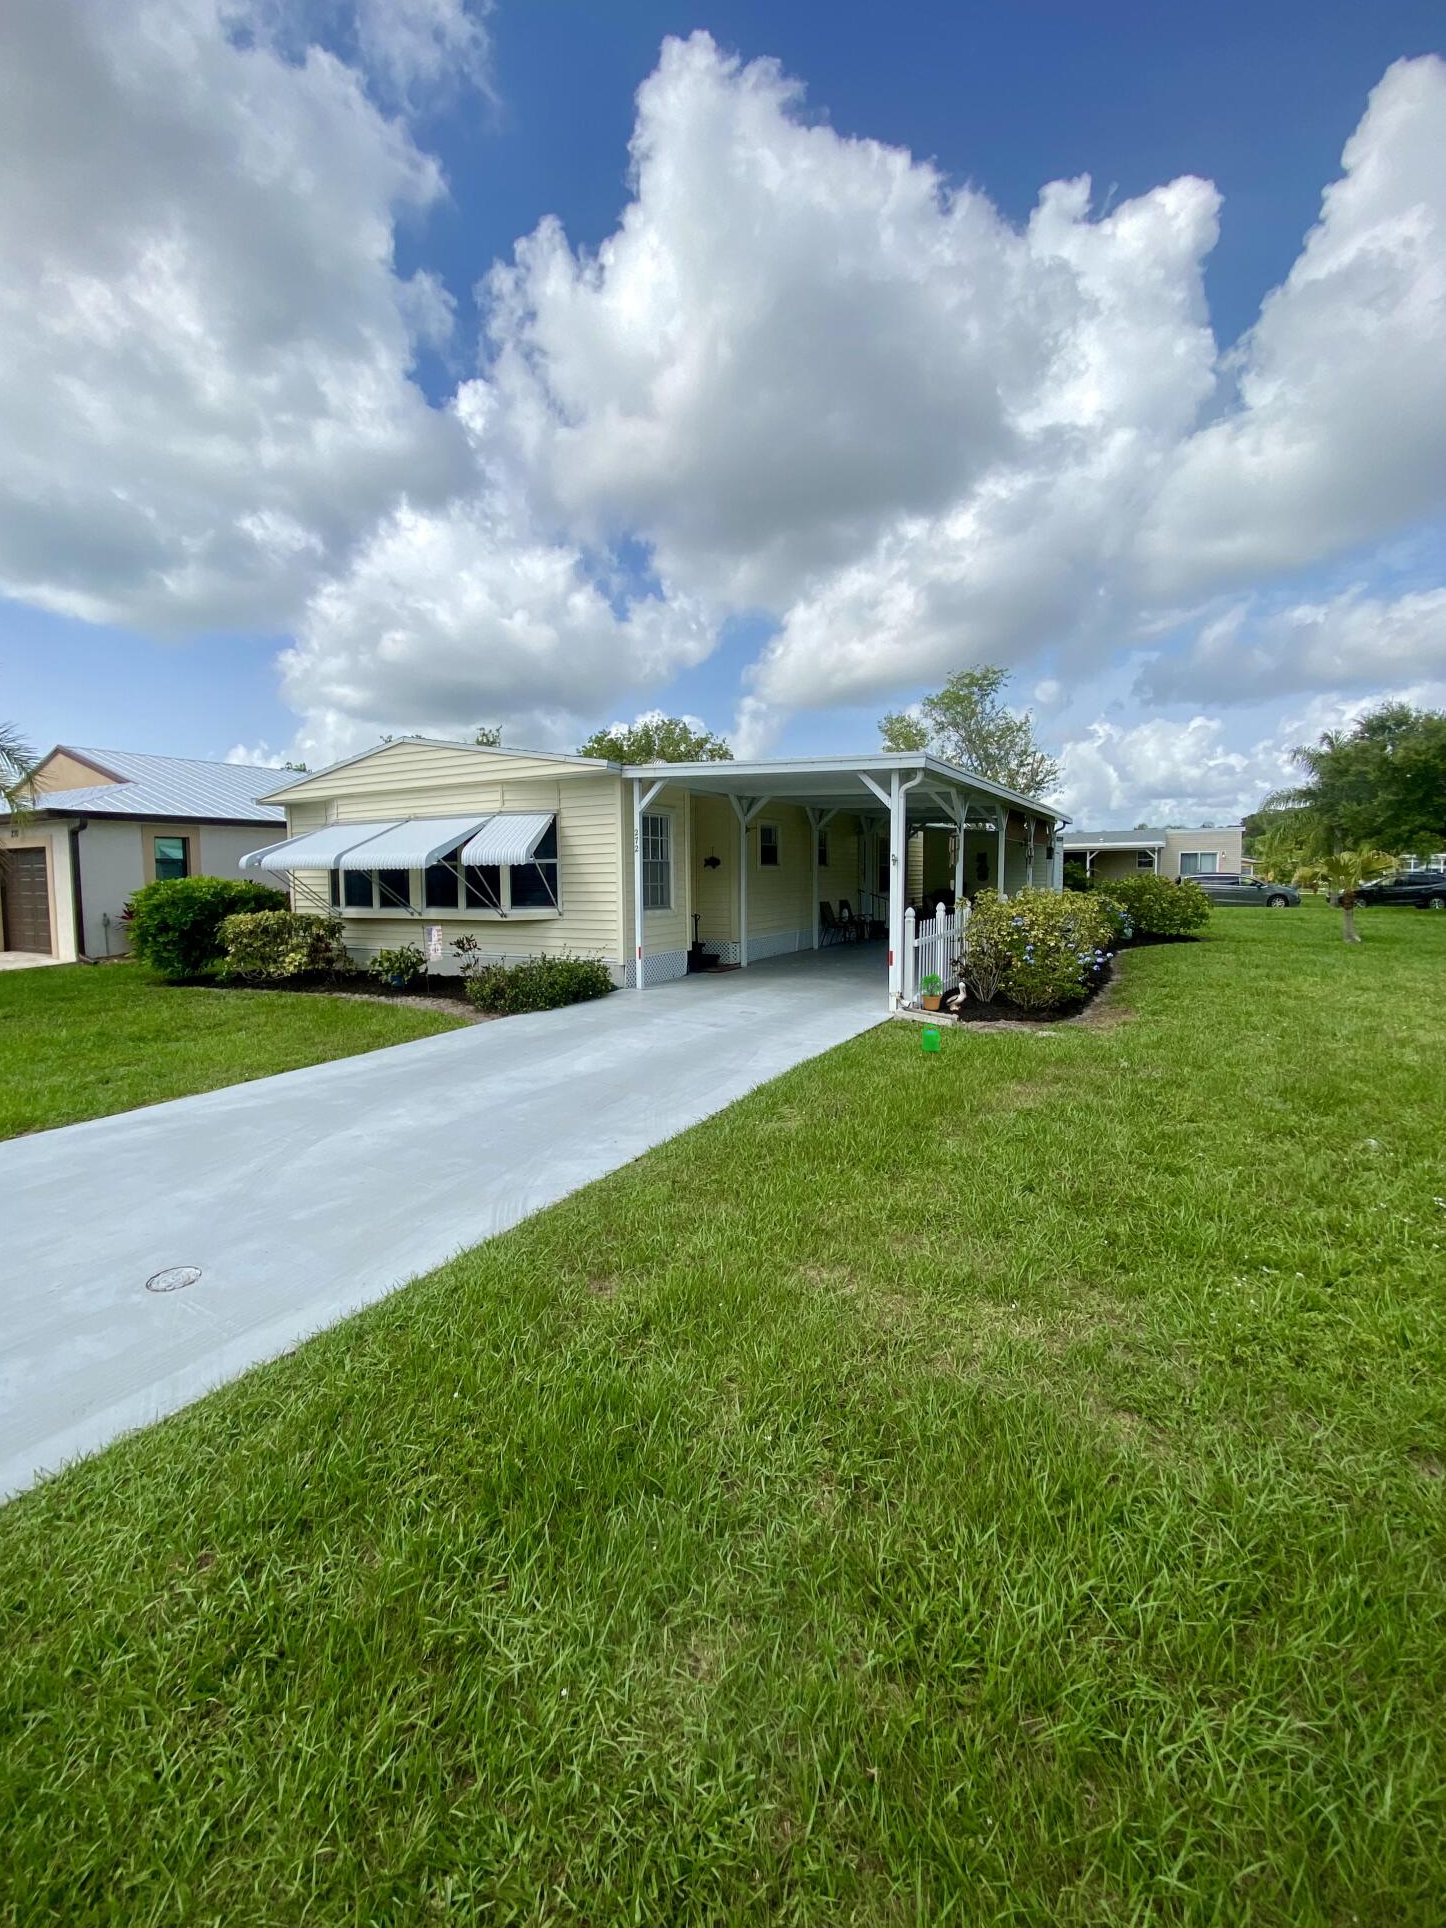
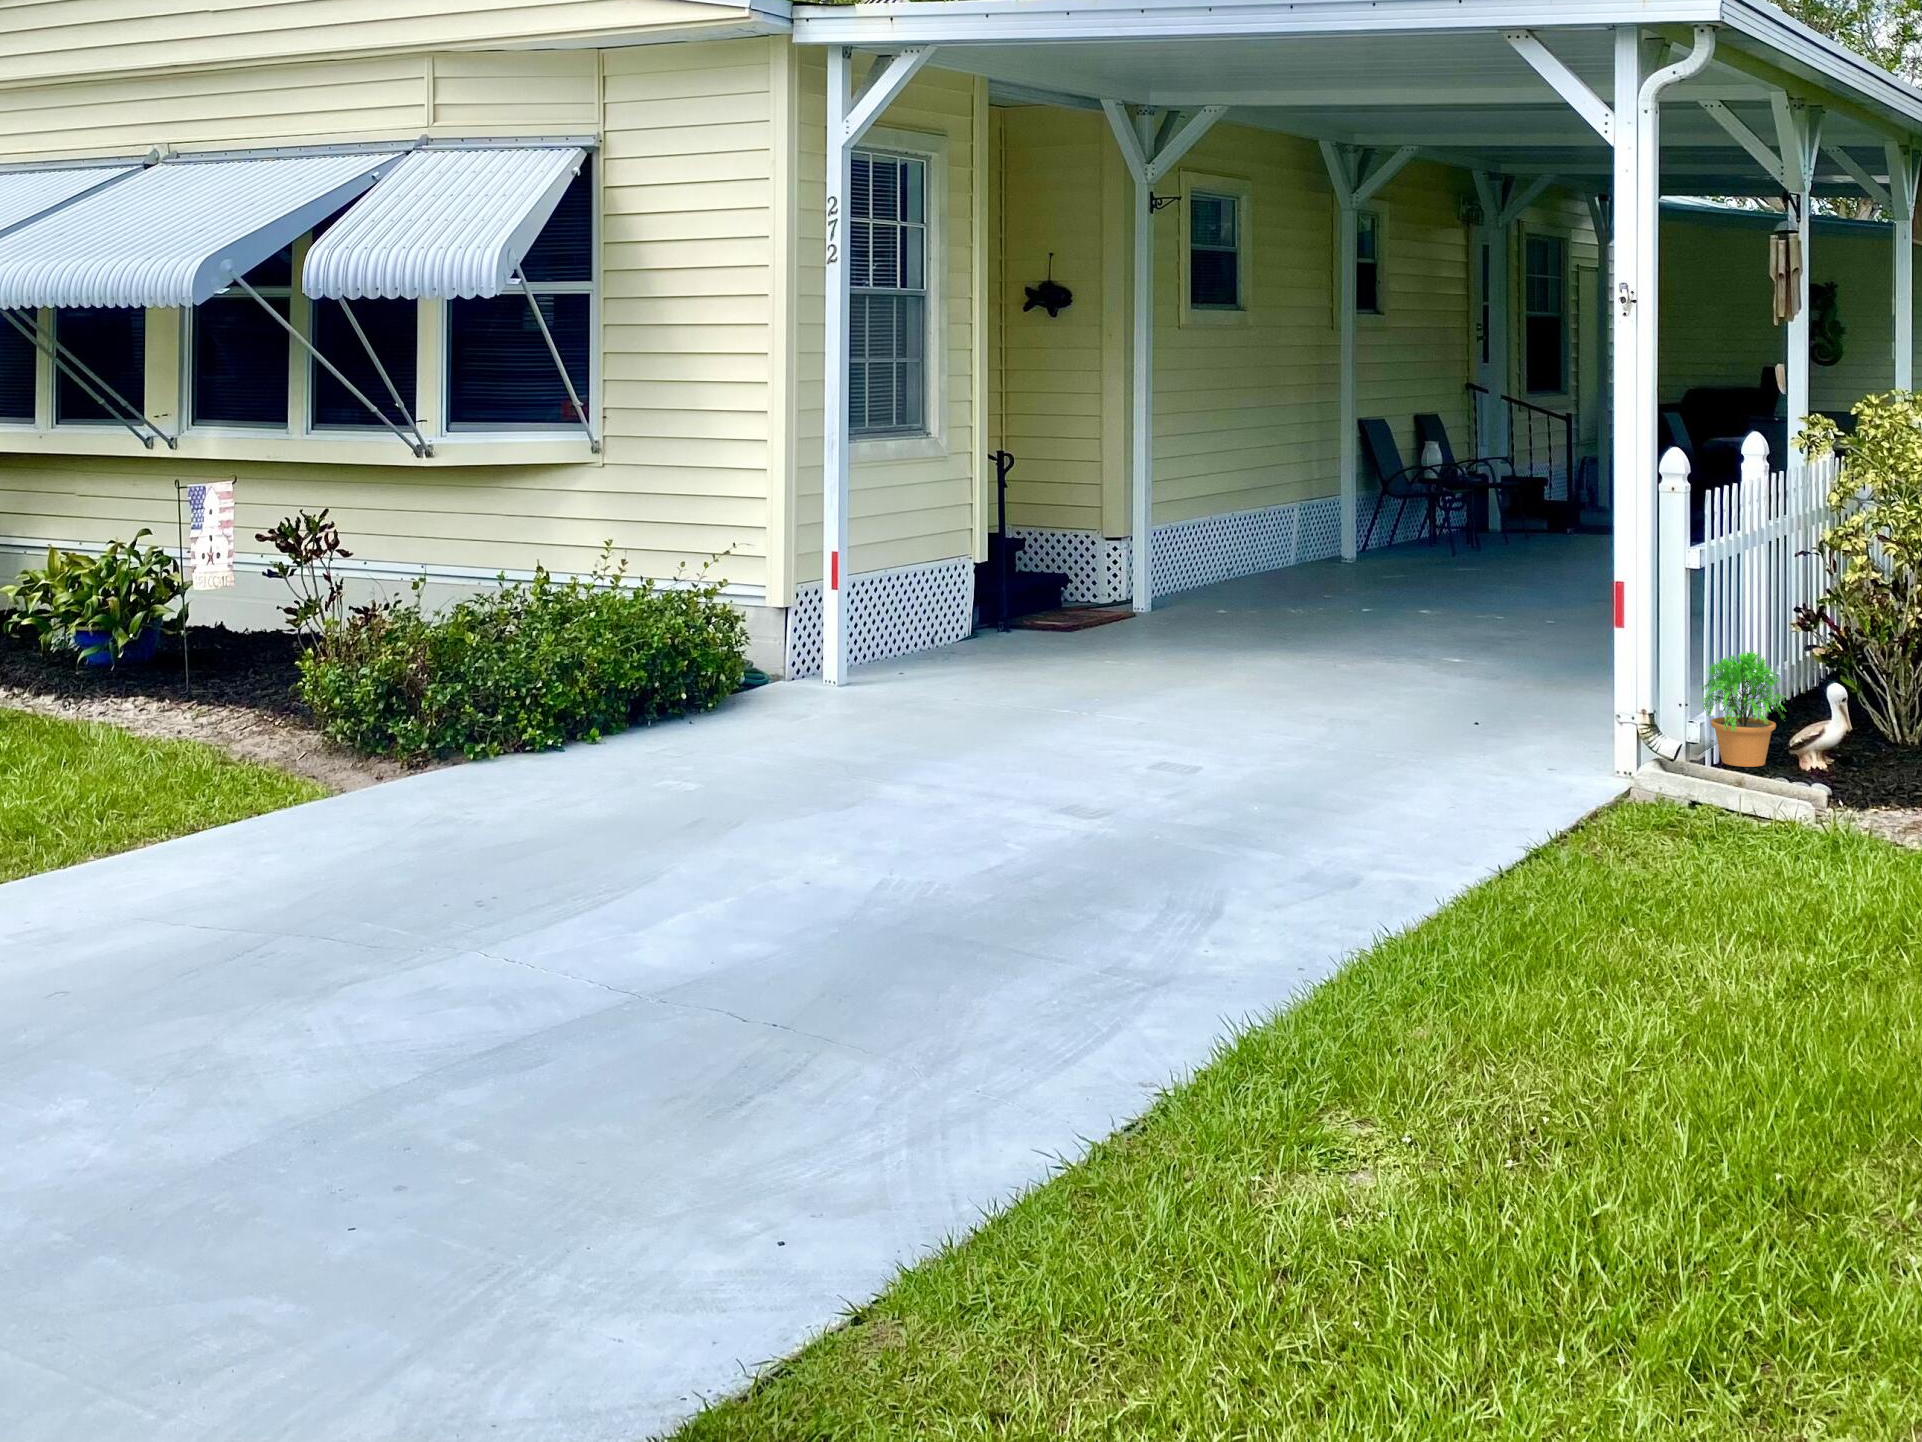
watering can: present [922,1024,941,1051] -> none [1745,828,1813,919]

